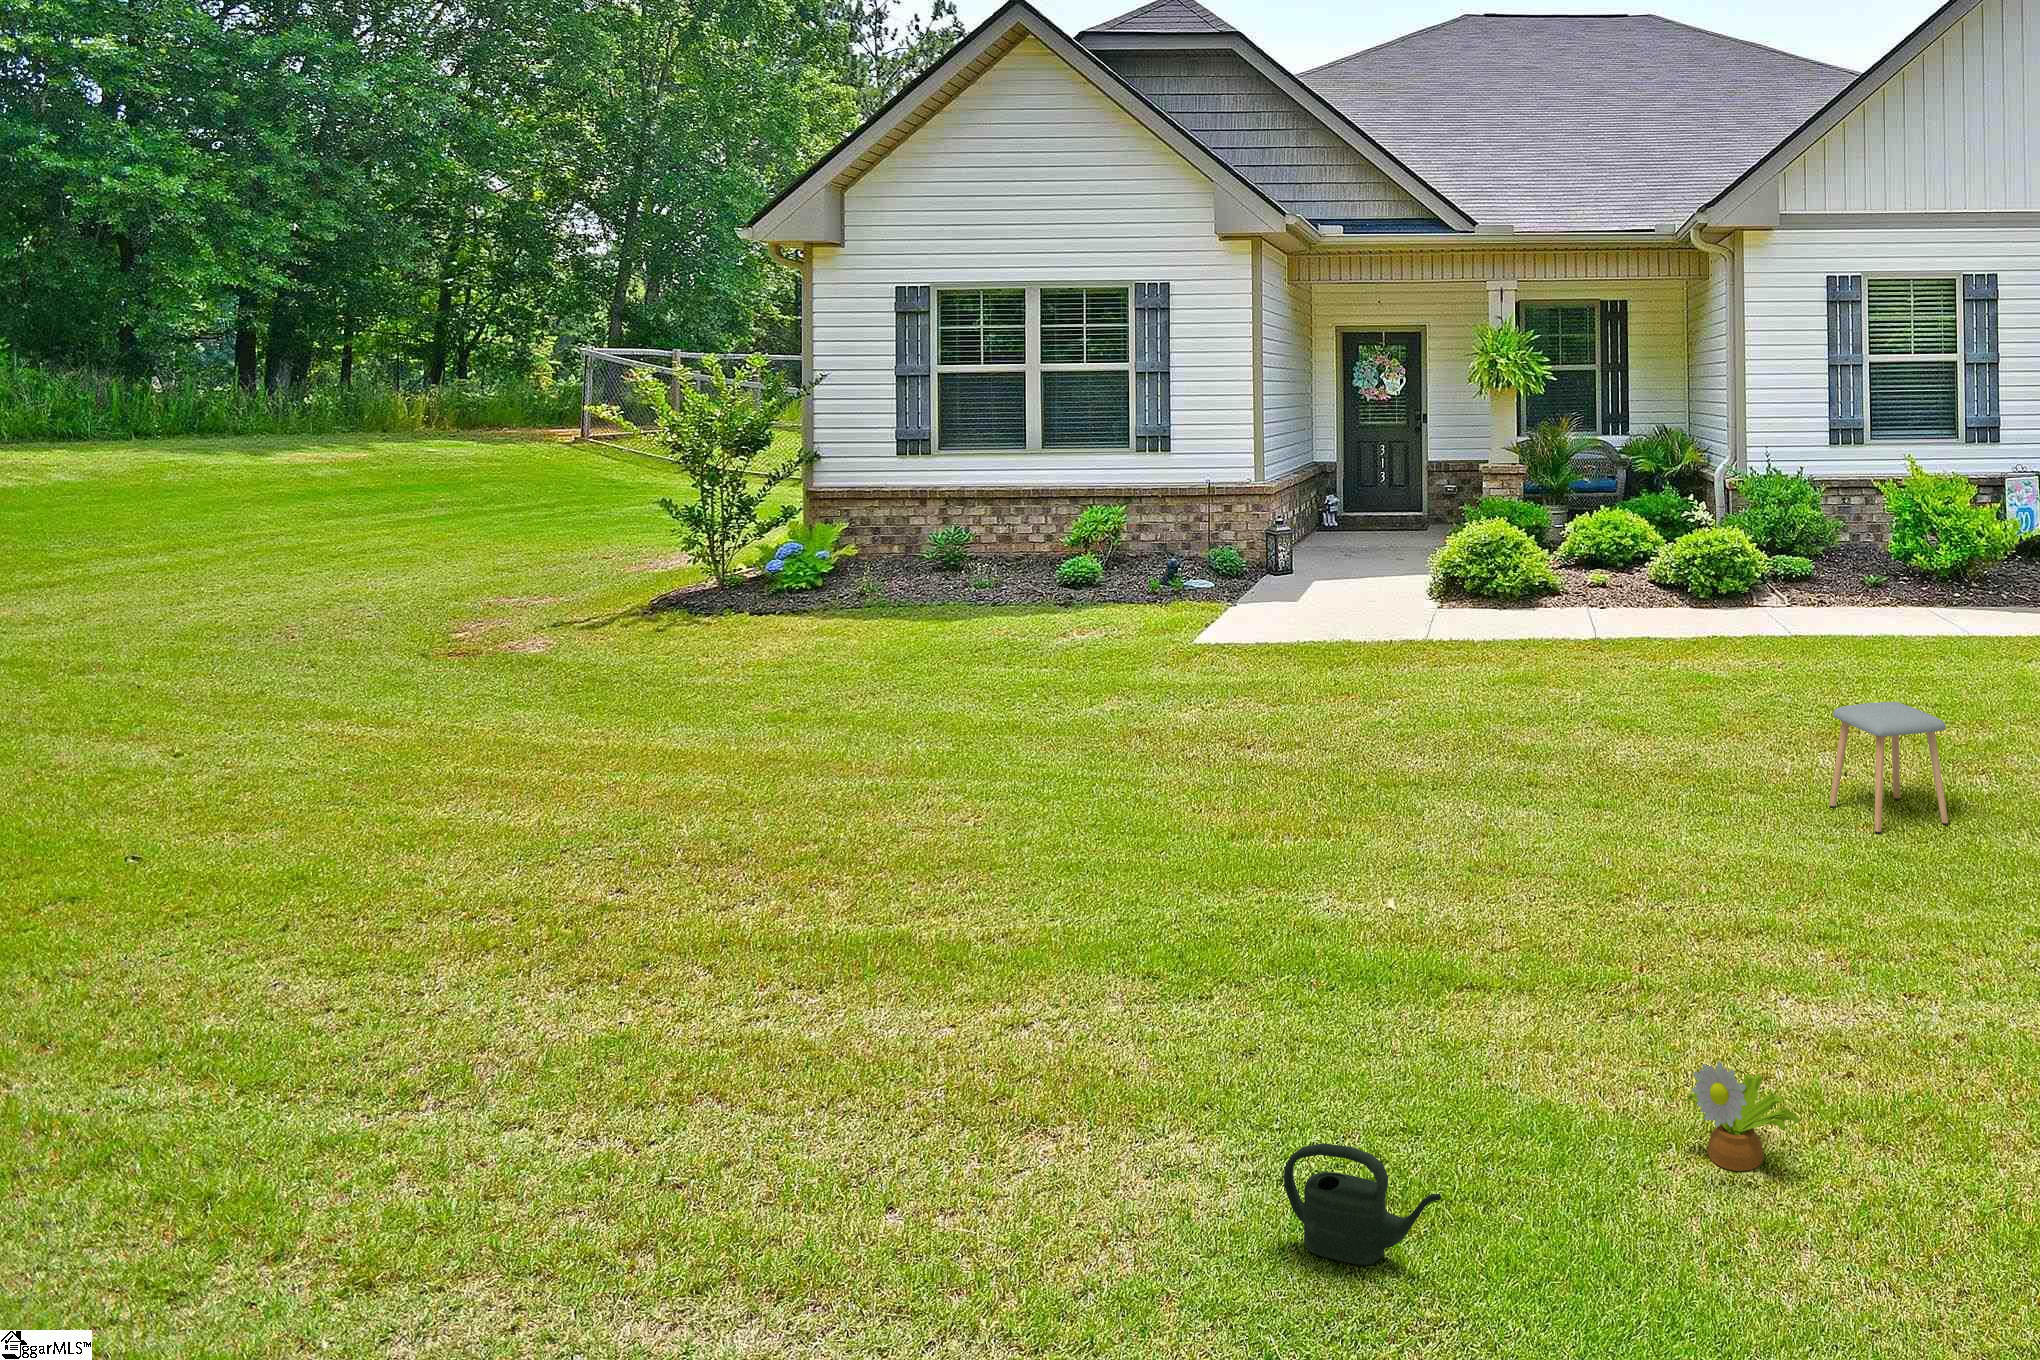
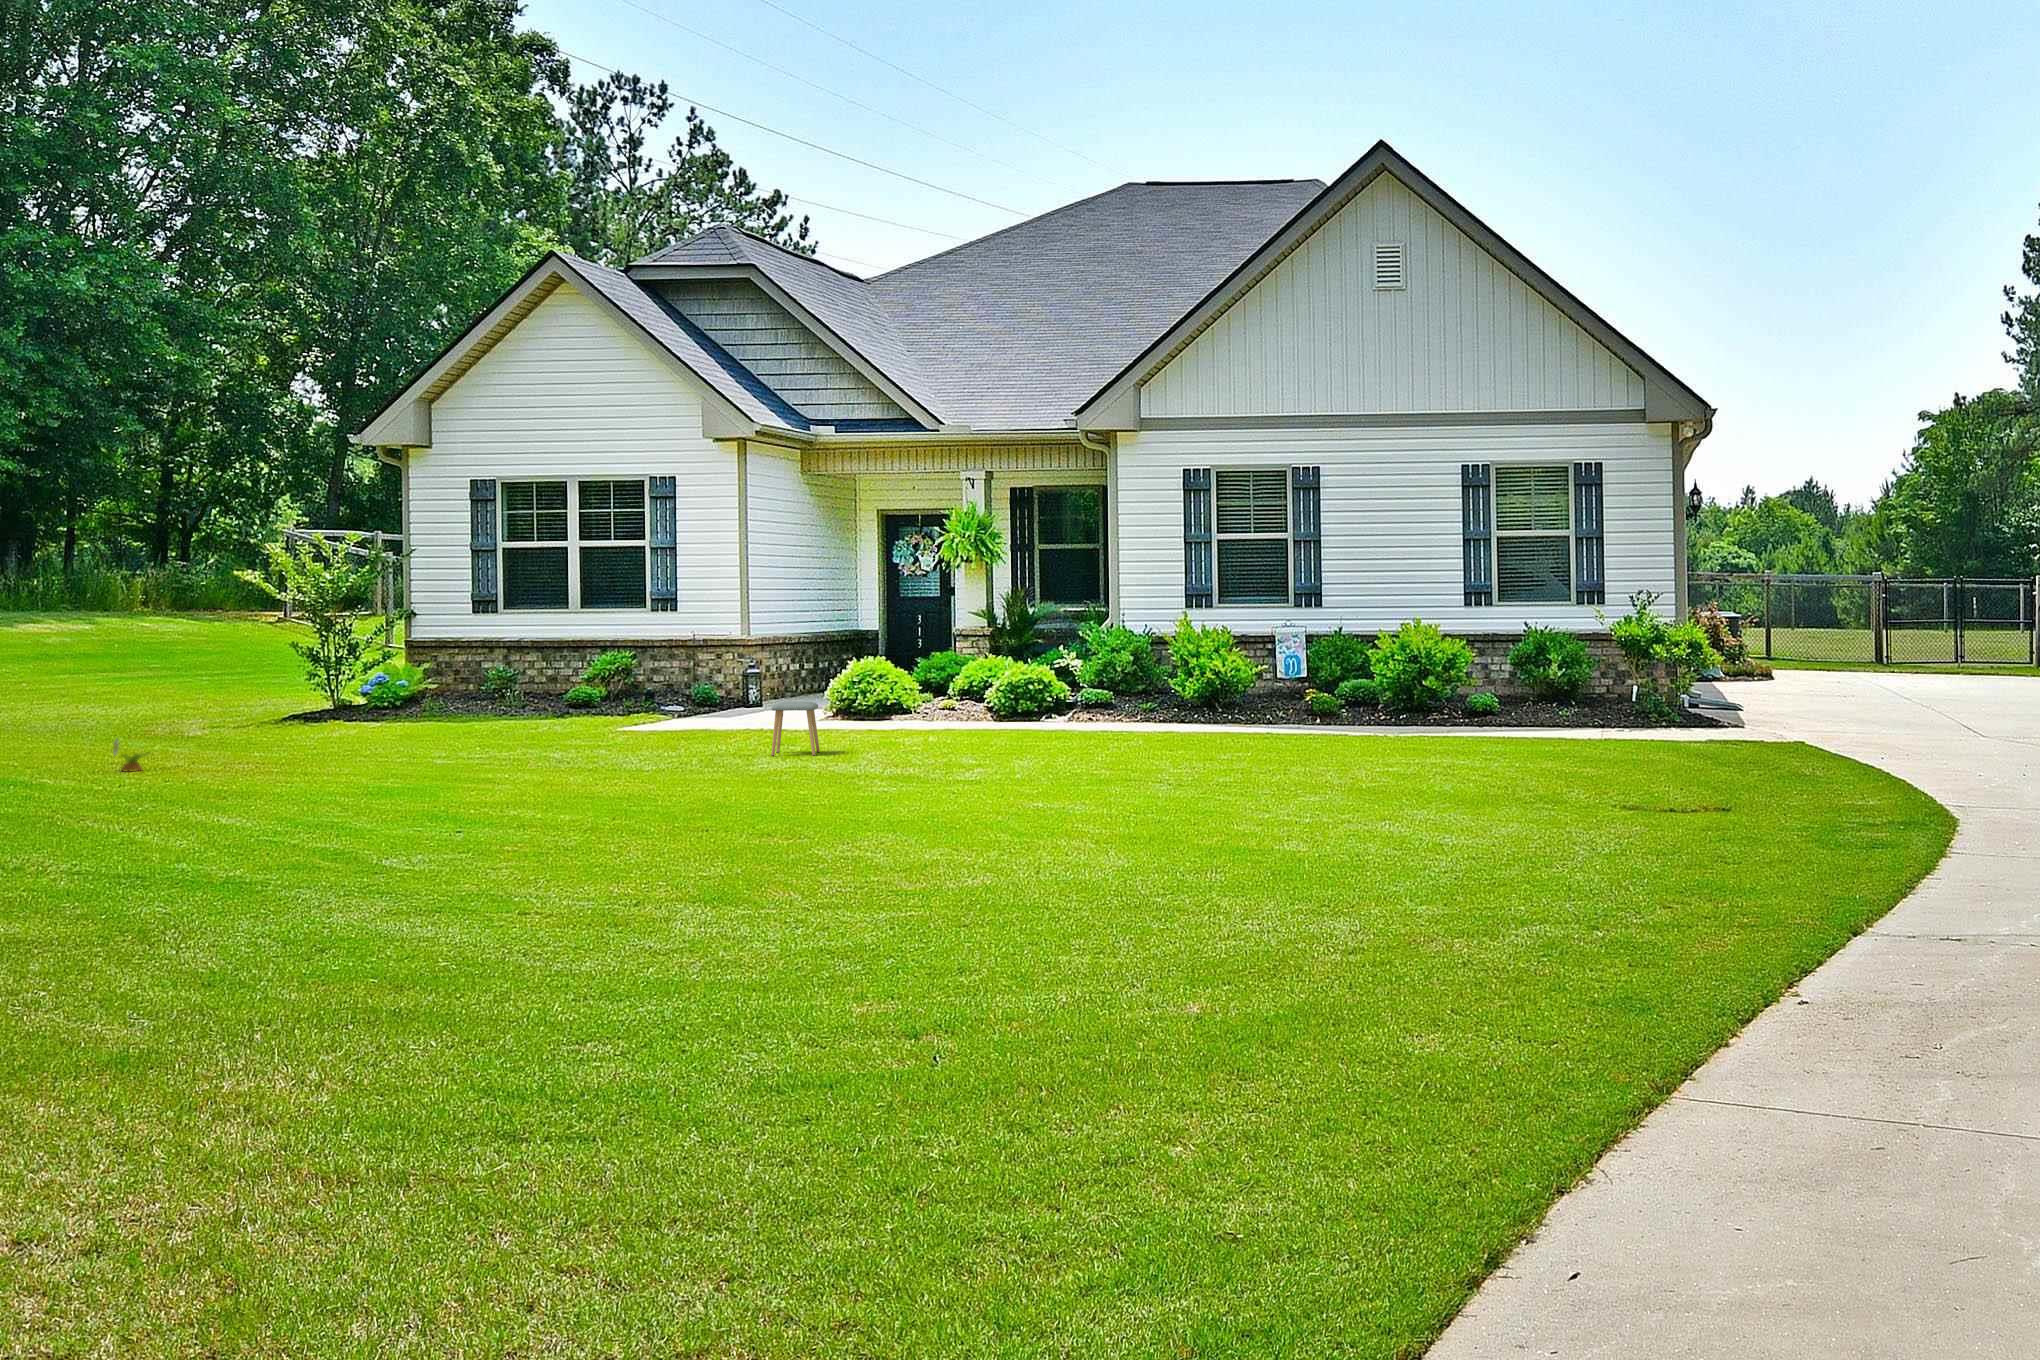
decorative plant: present [1682,1061,1800,1171] -> present [113,740,149,772]
watering can: present [1283,1143,1441,1265] -> none [344,754,381,784]

